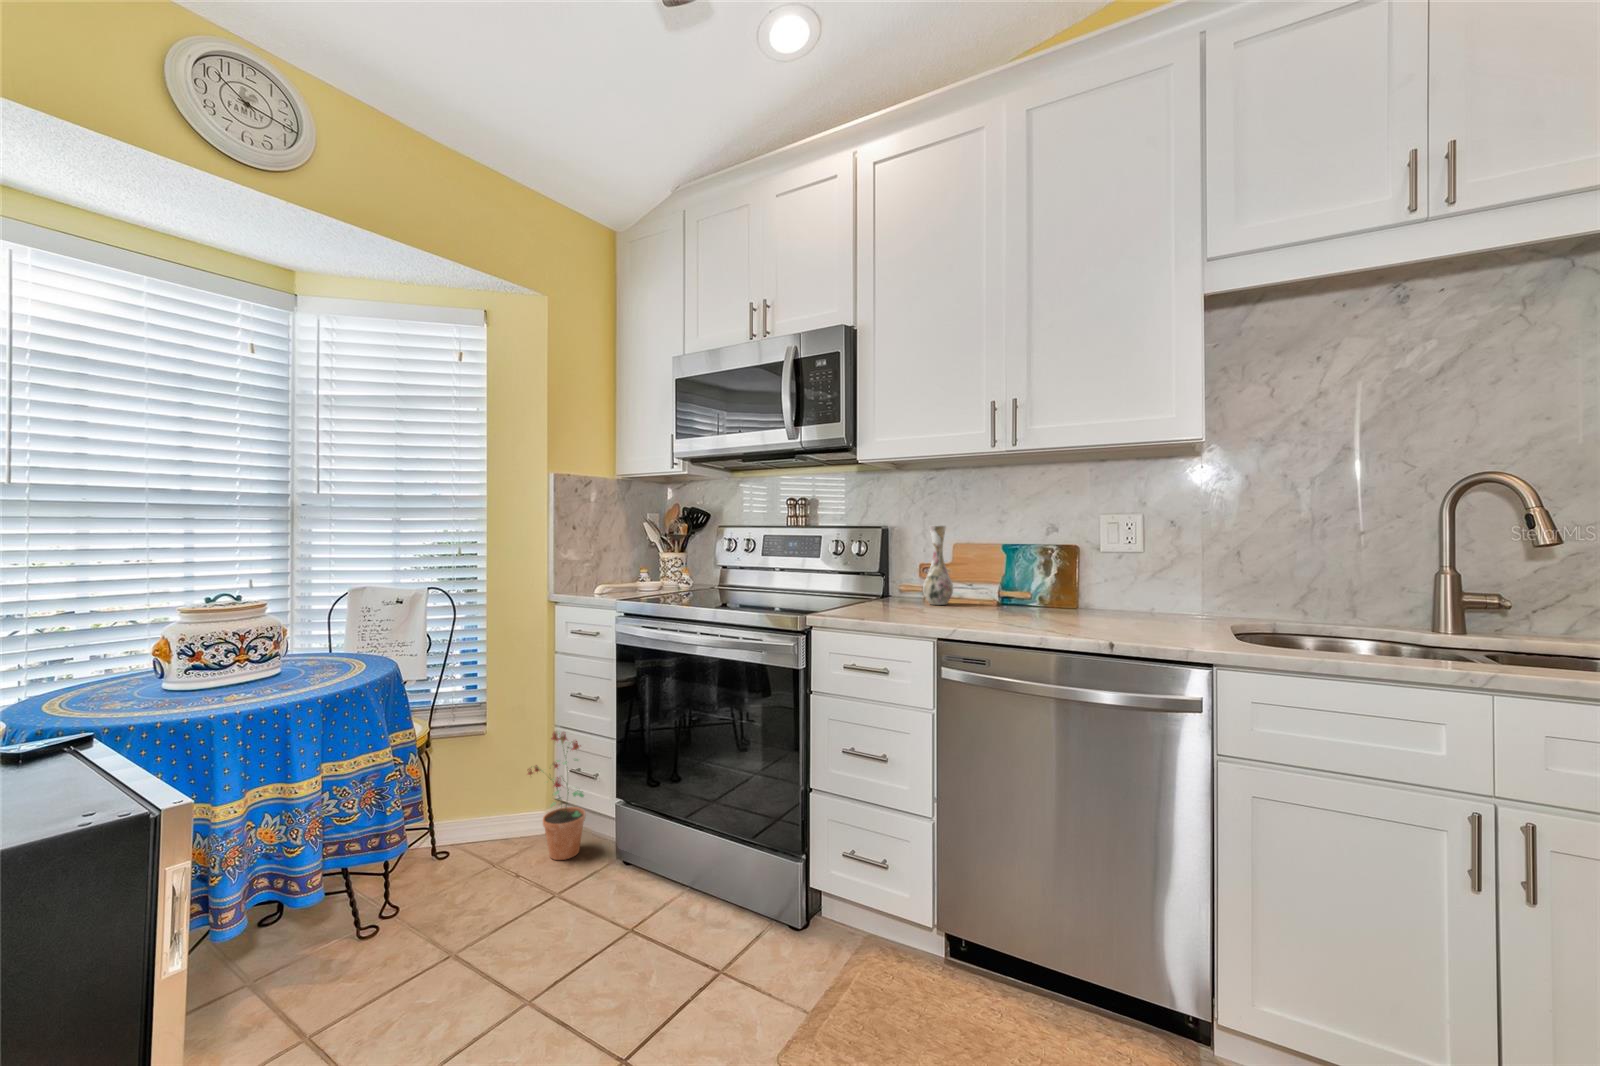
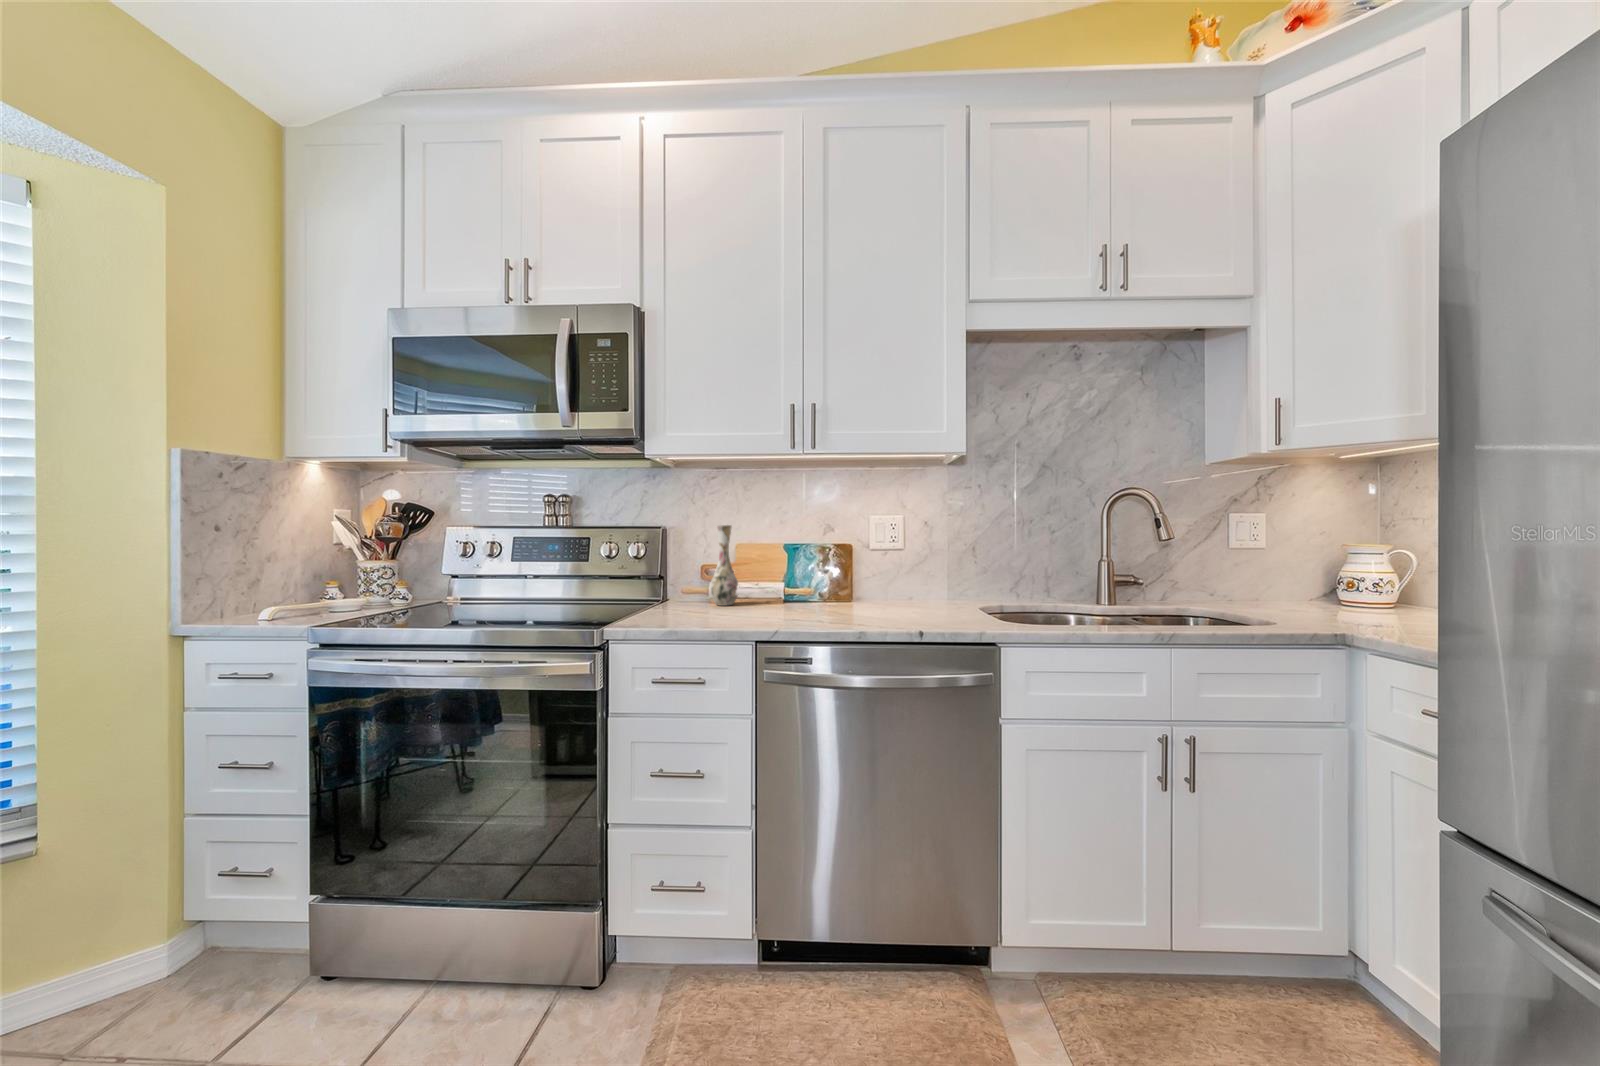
potted plant: present [528,732,585,860] -> none [132,821,258,1012]

